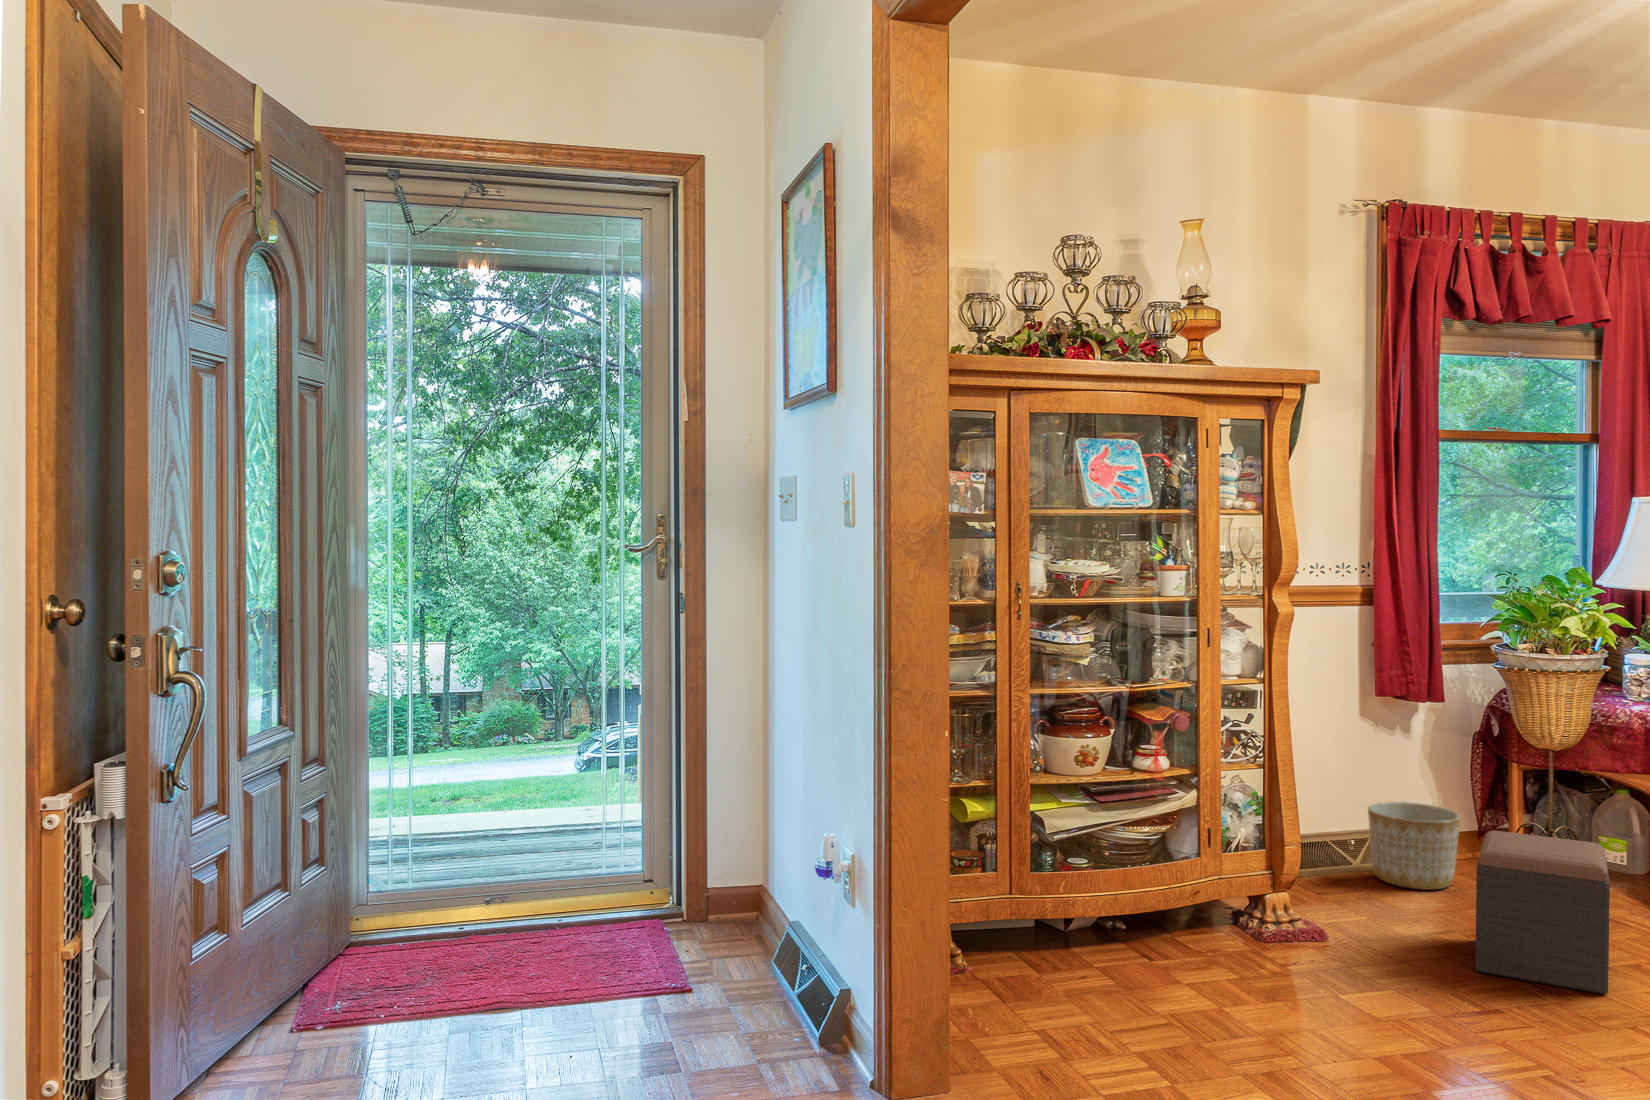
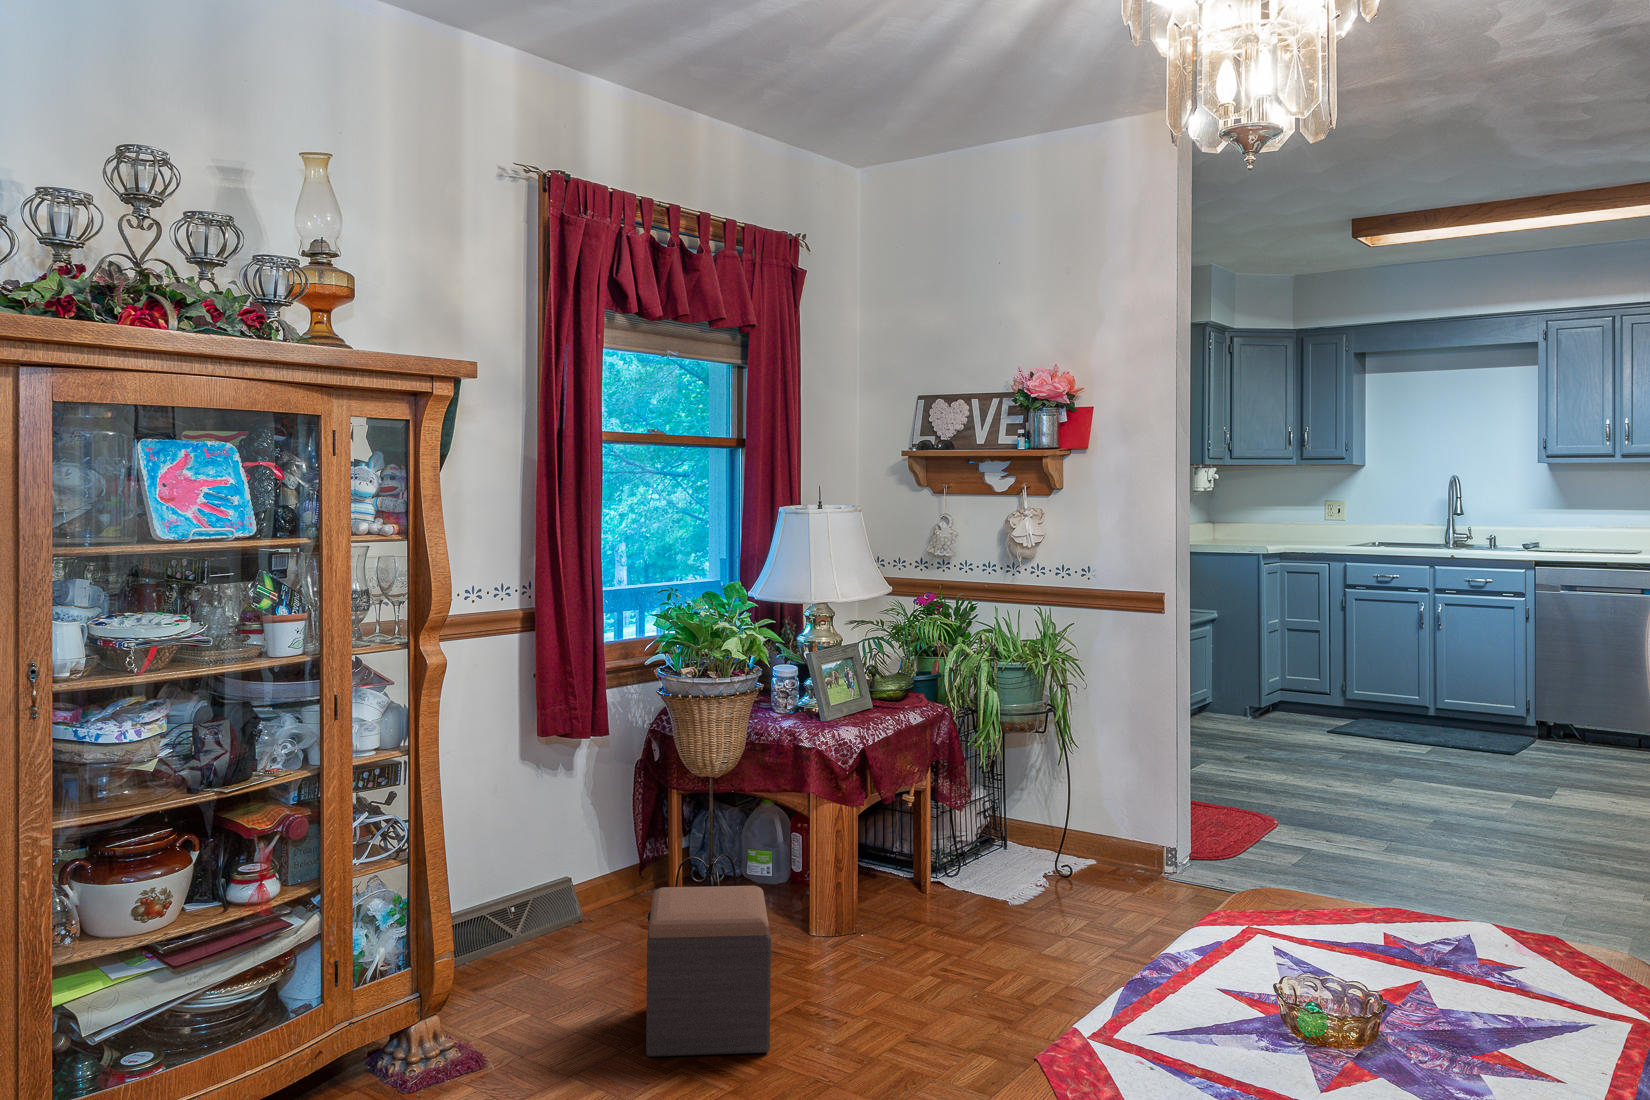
planter: present [1368,802,1460,890] -> none [532,849,626,951]

